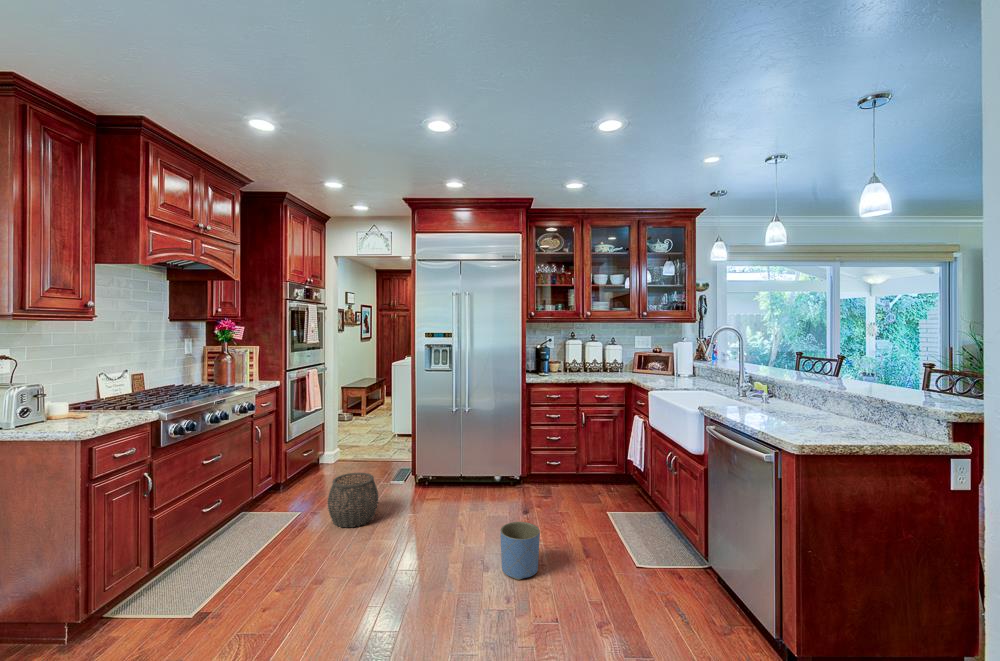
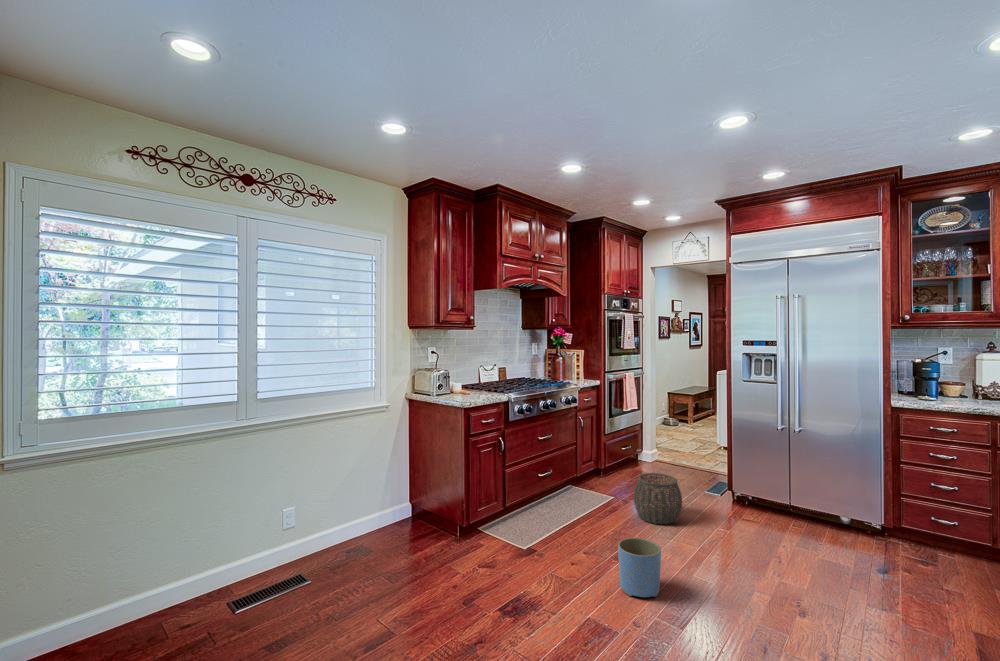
planter: present [500,522,540,580] -> present [618,538,661,597]

